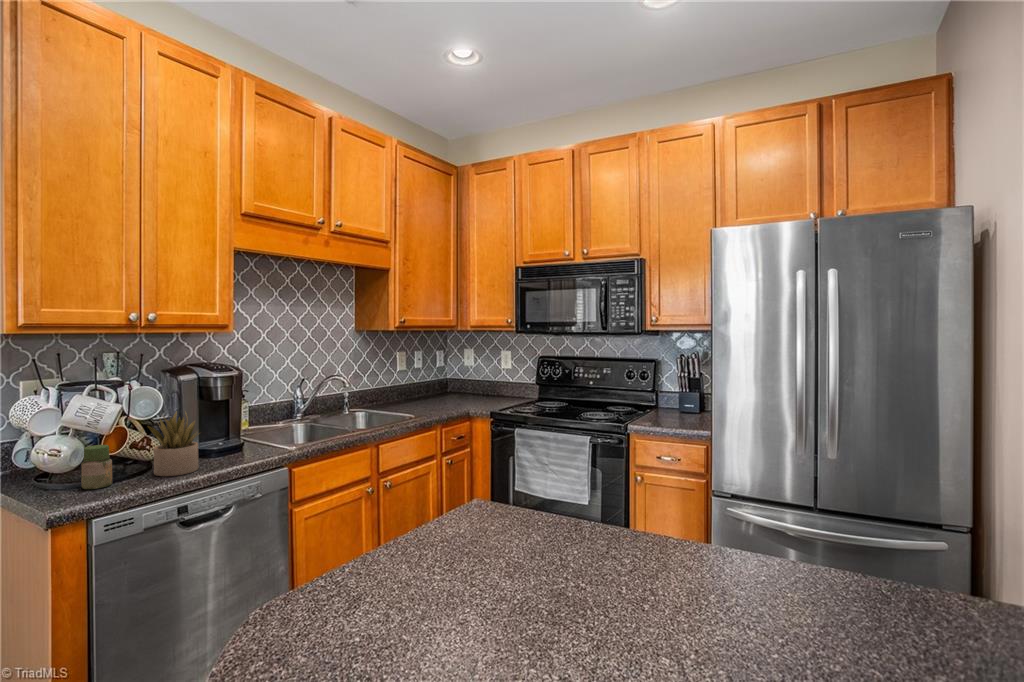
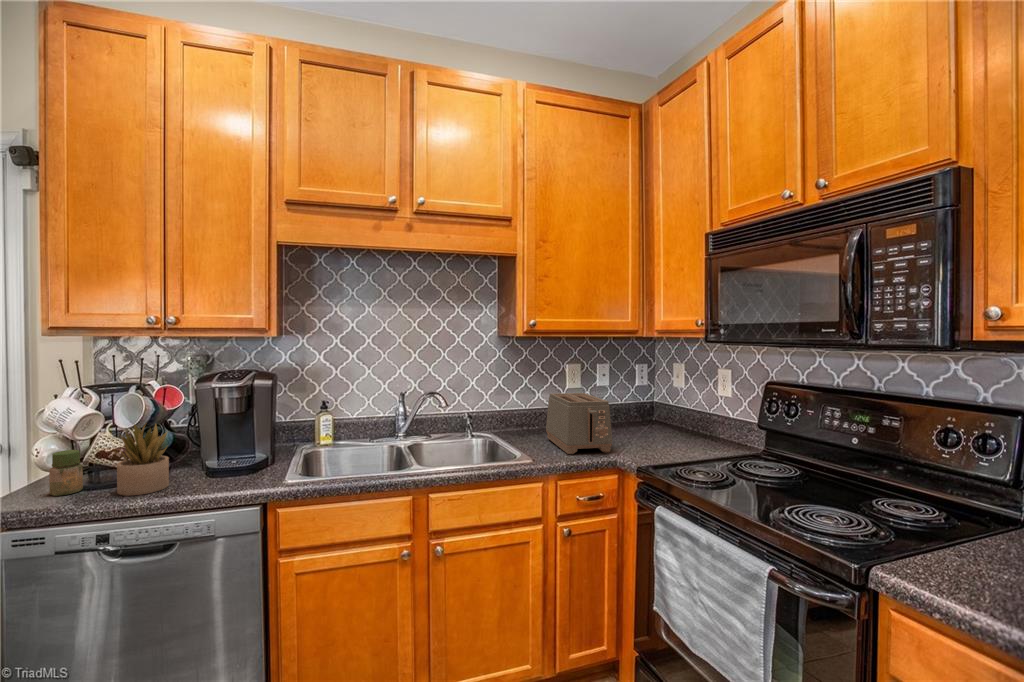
toaster: none [405,372,465,412] -> present [546,393,612,454]

